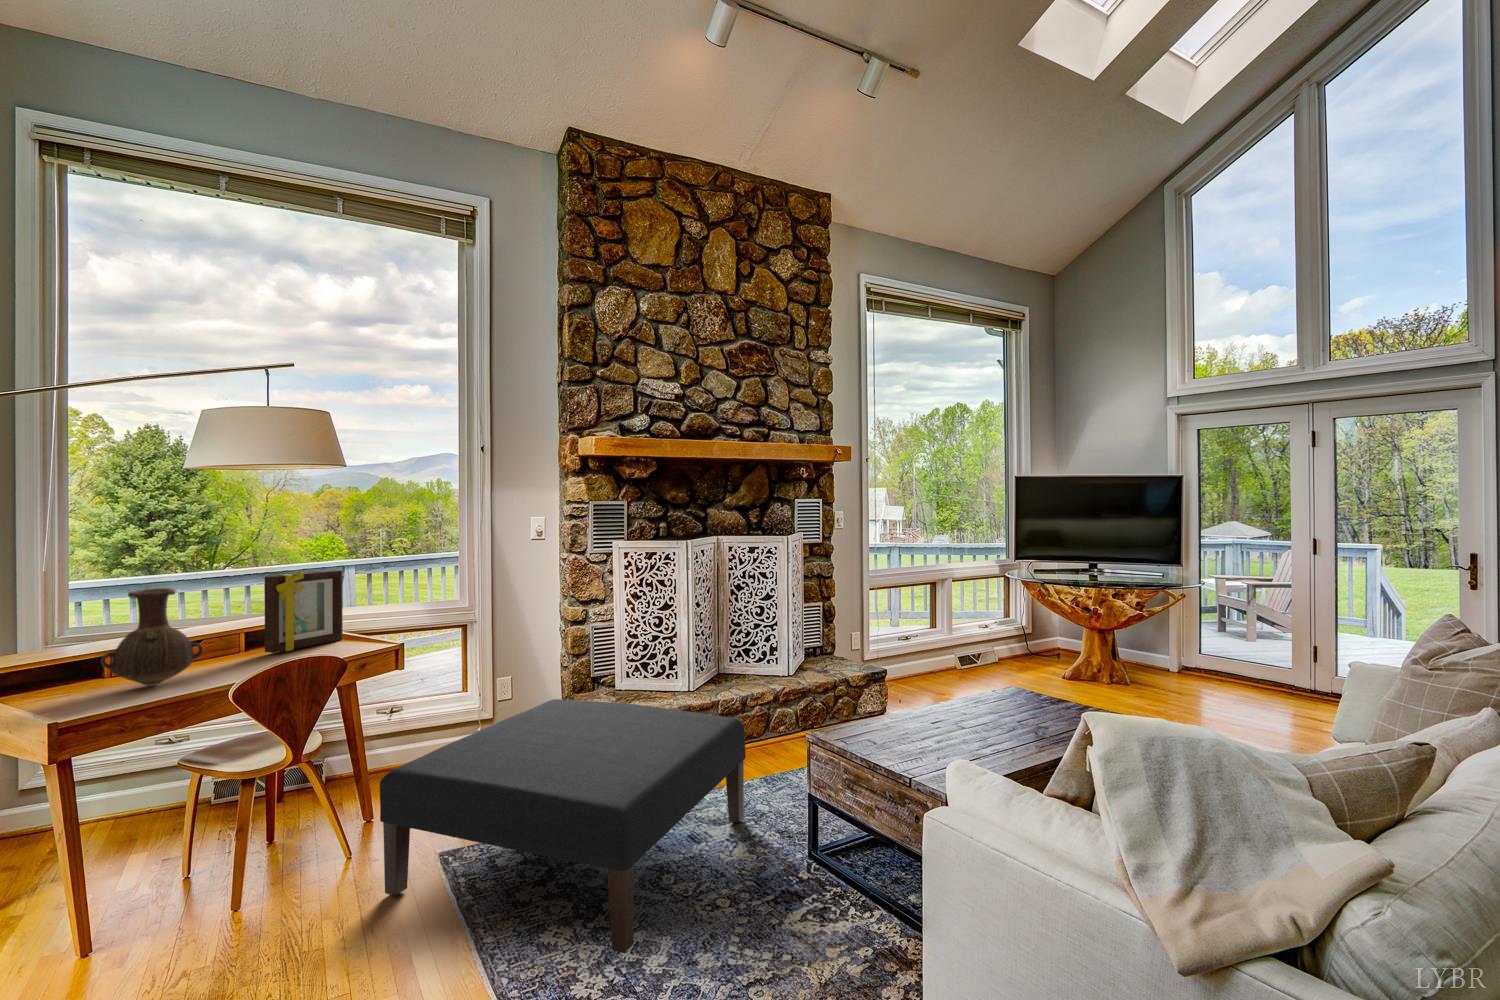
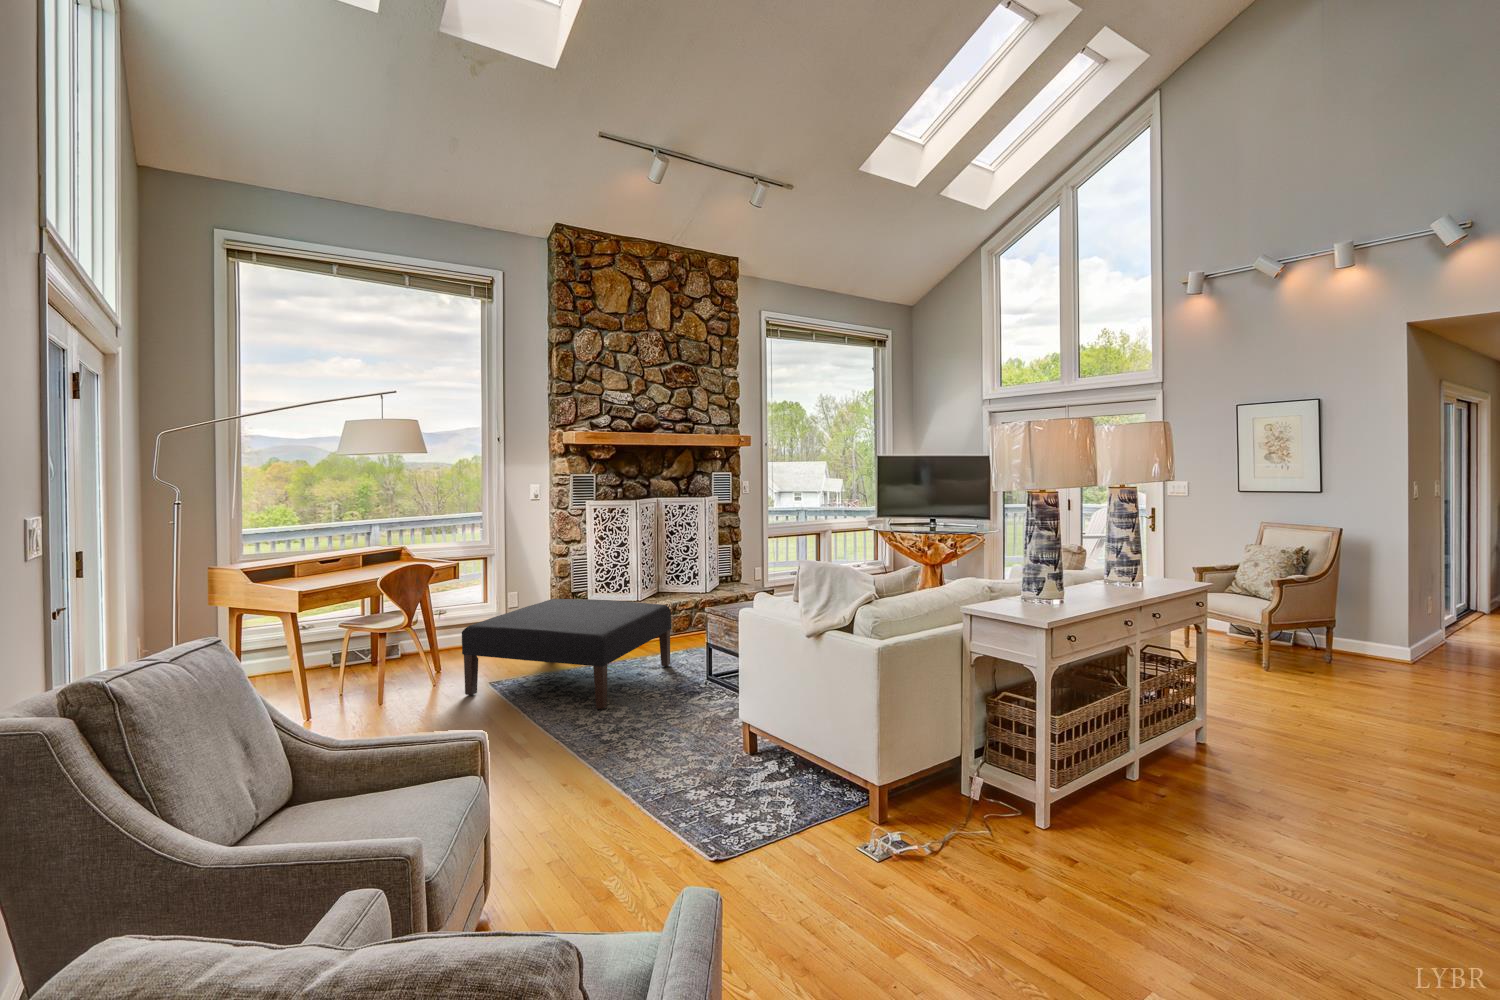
picture frame: present [265,570,343,653] -> none [375,518,418,567]
vase: present [101,588,203,686] -> none [301,525,353,580]

